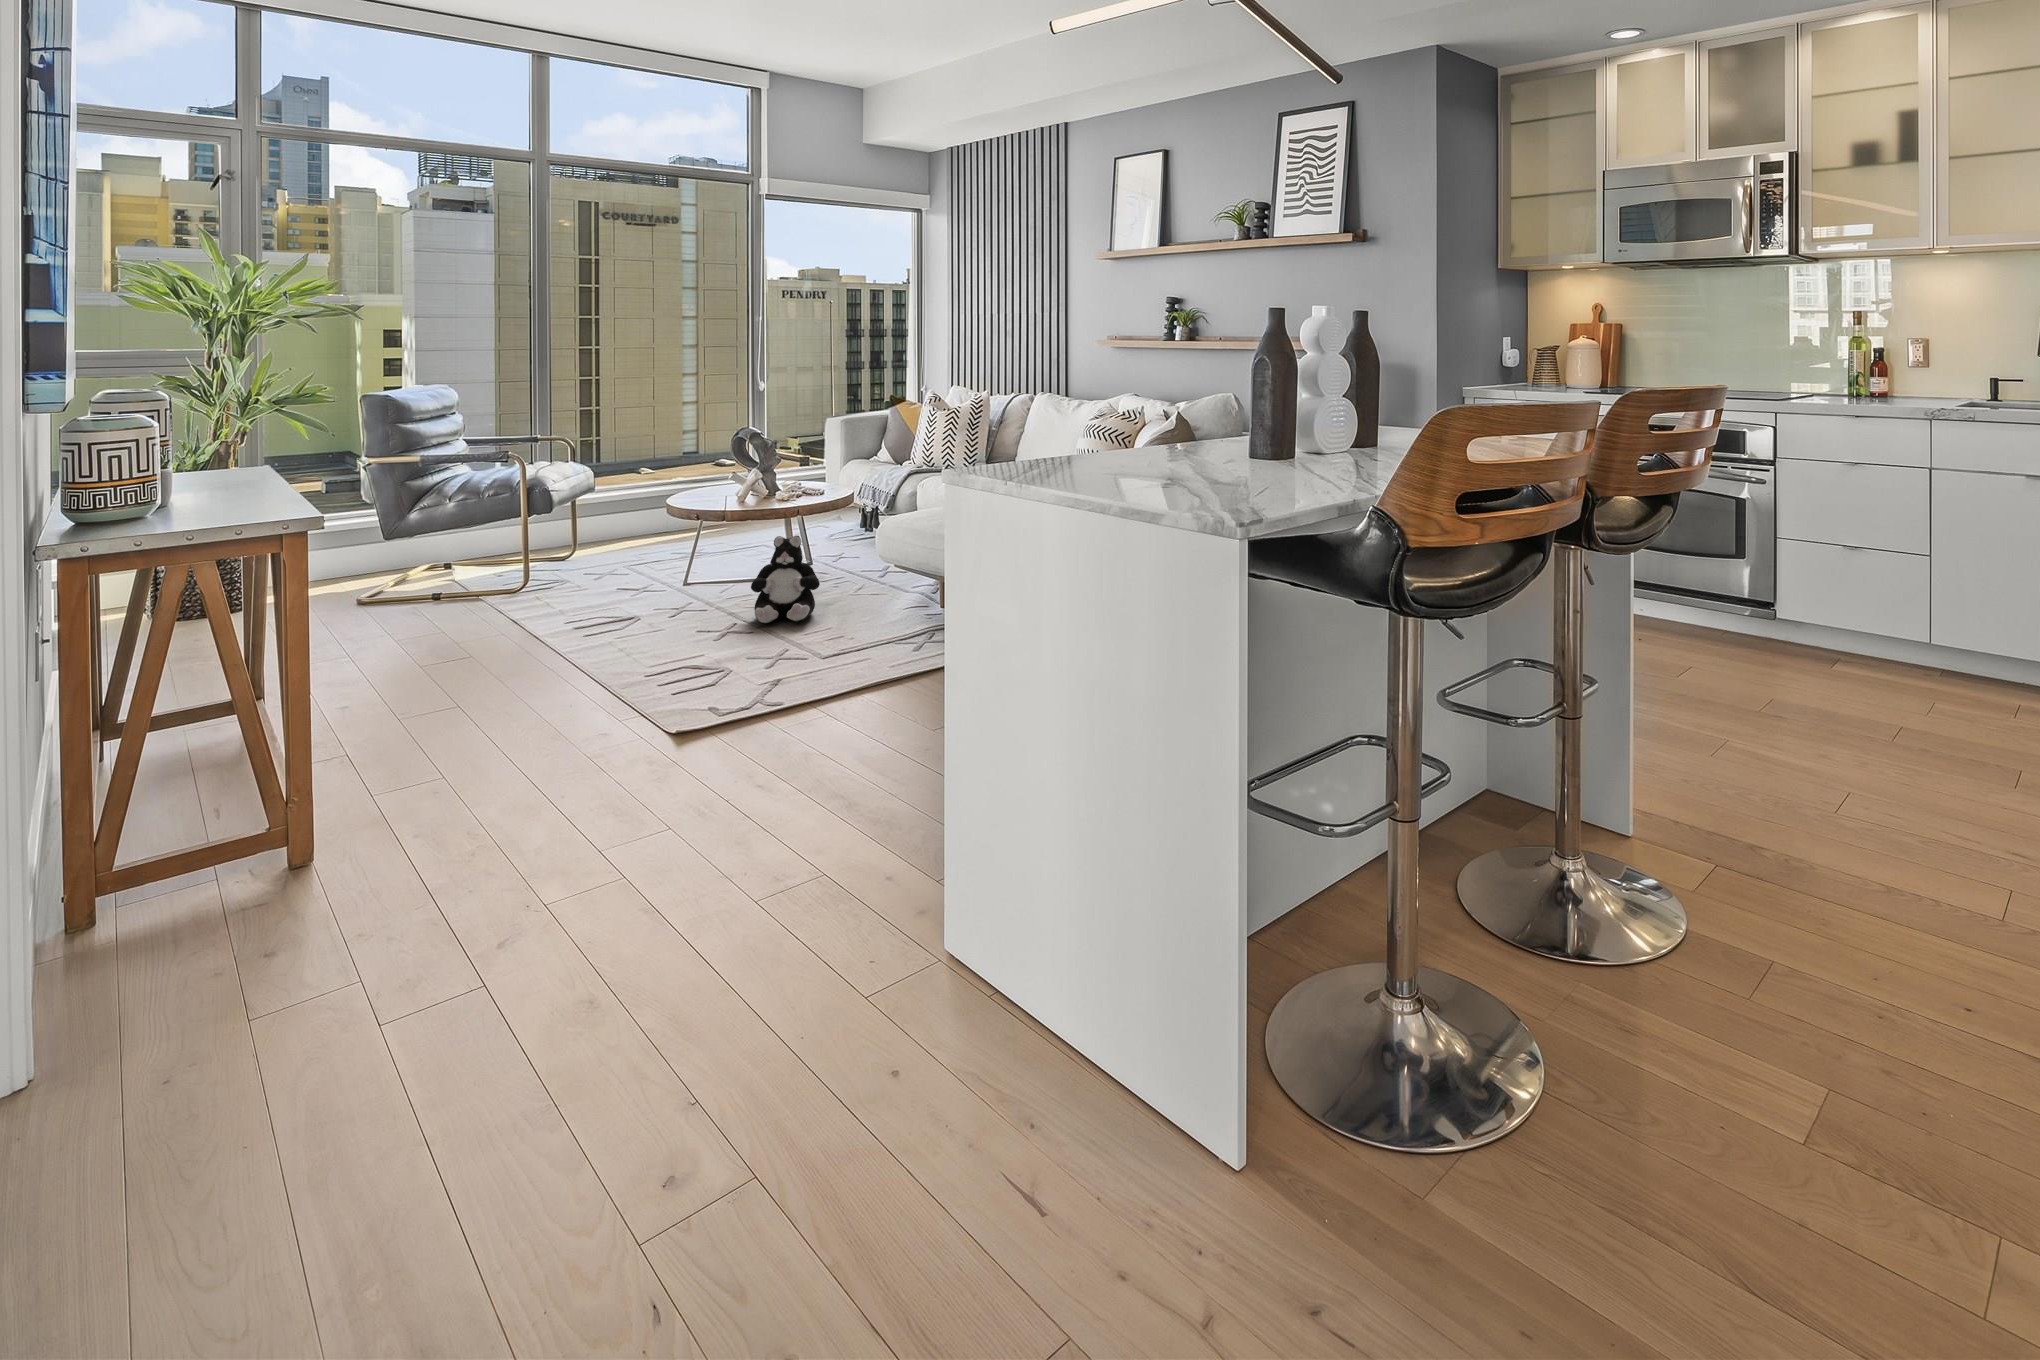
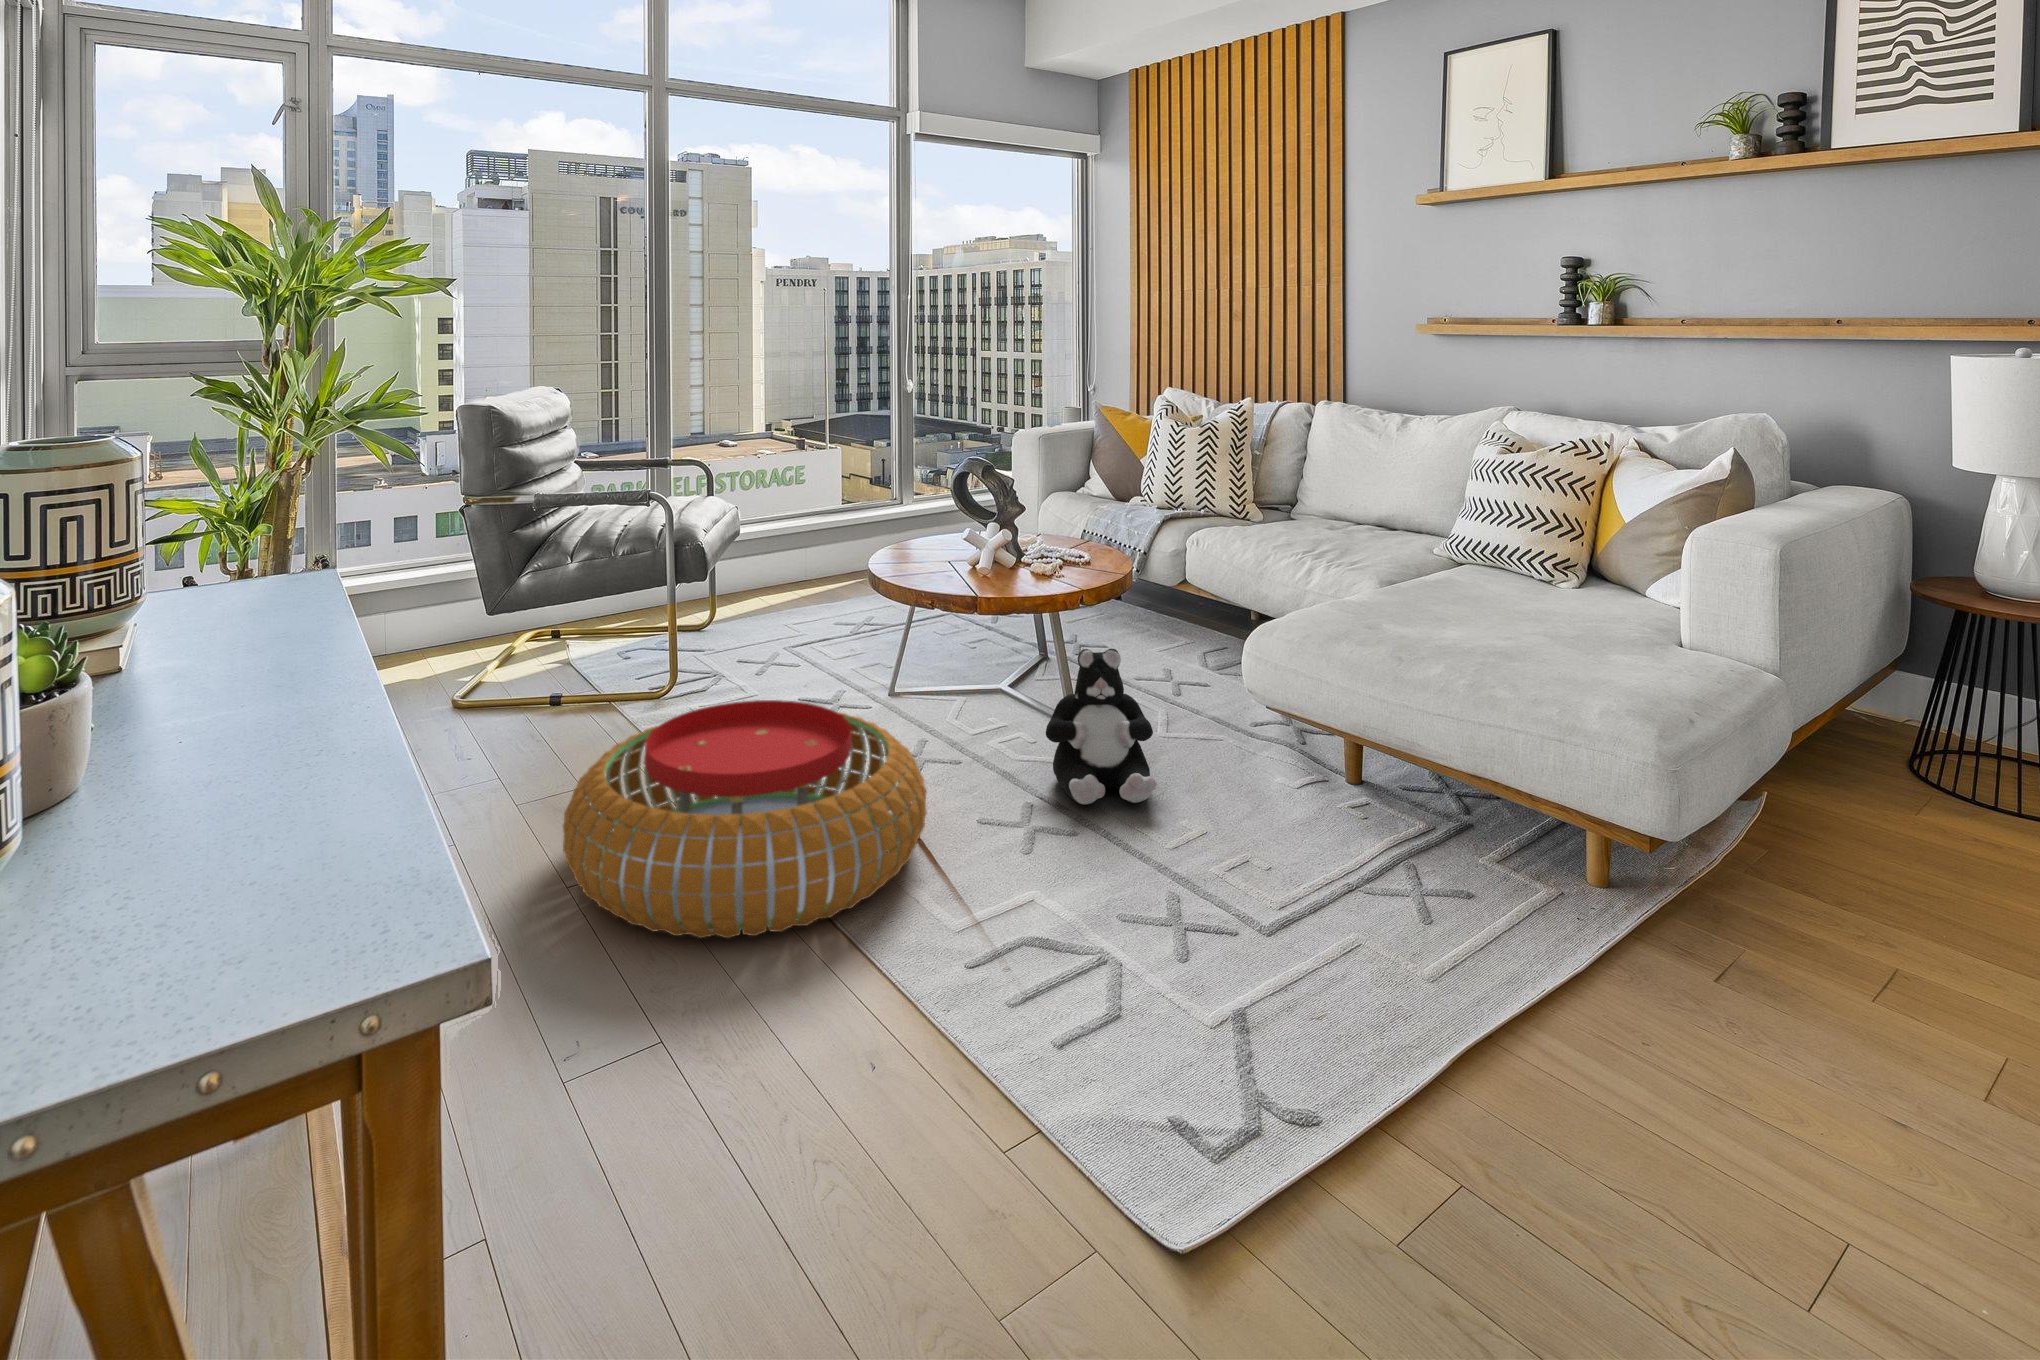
pouf: none [415,568,657,681] -> present [563,700,927,938]

